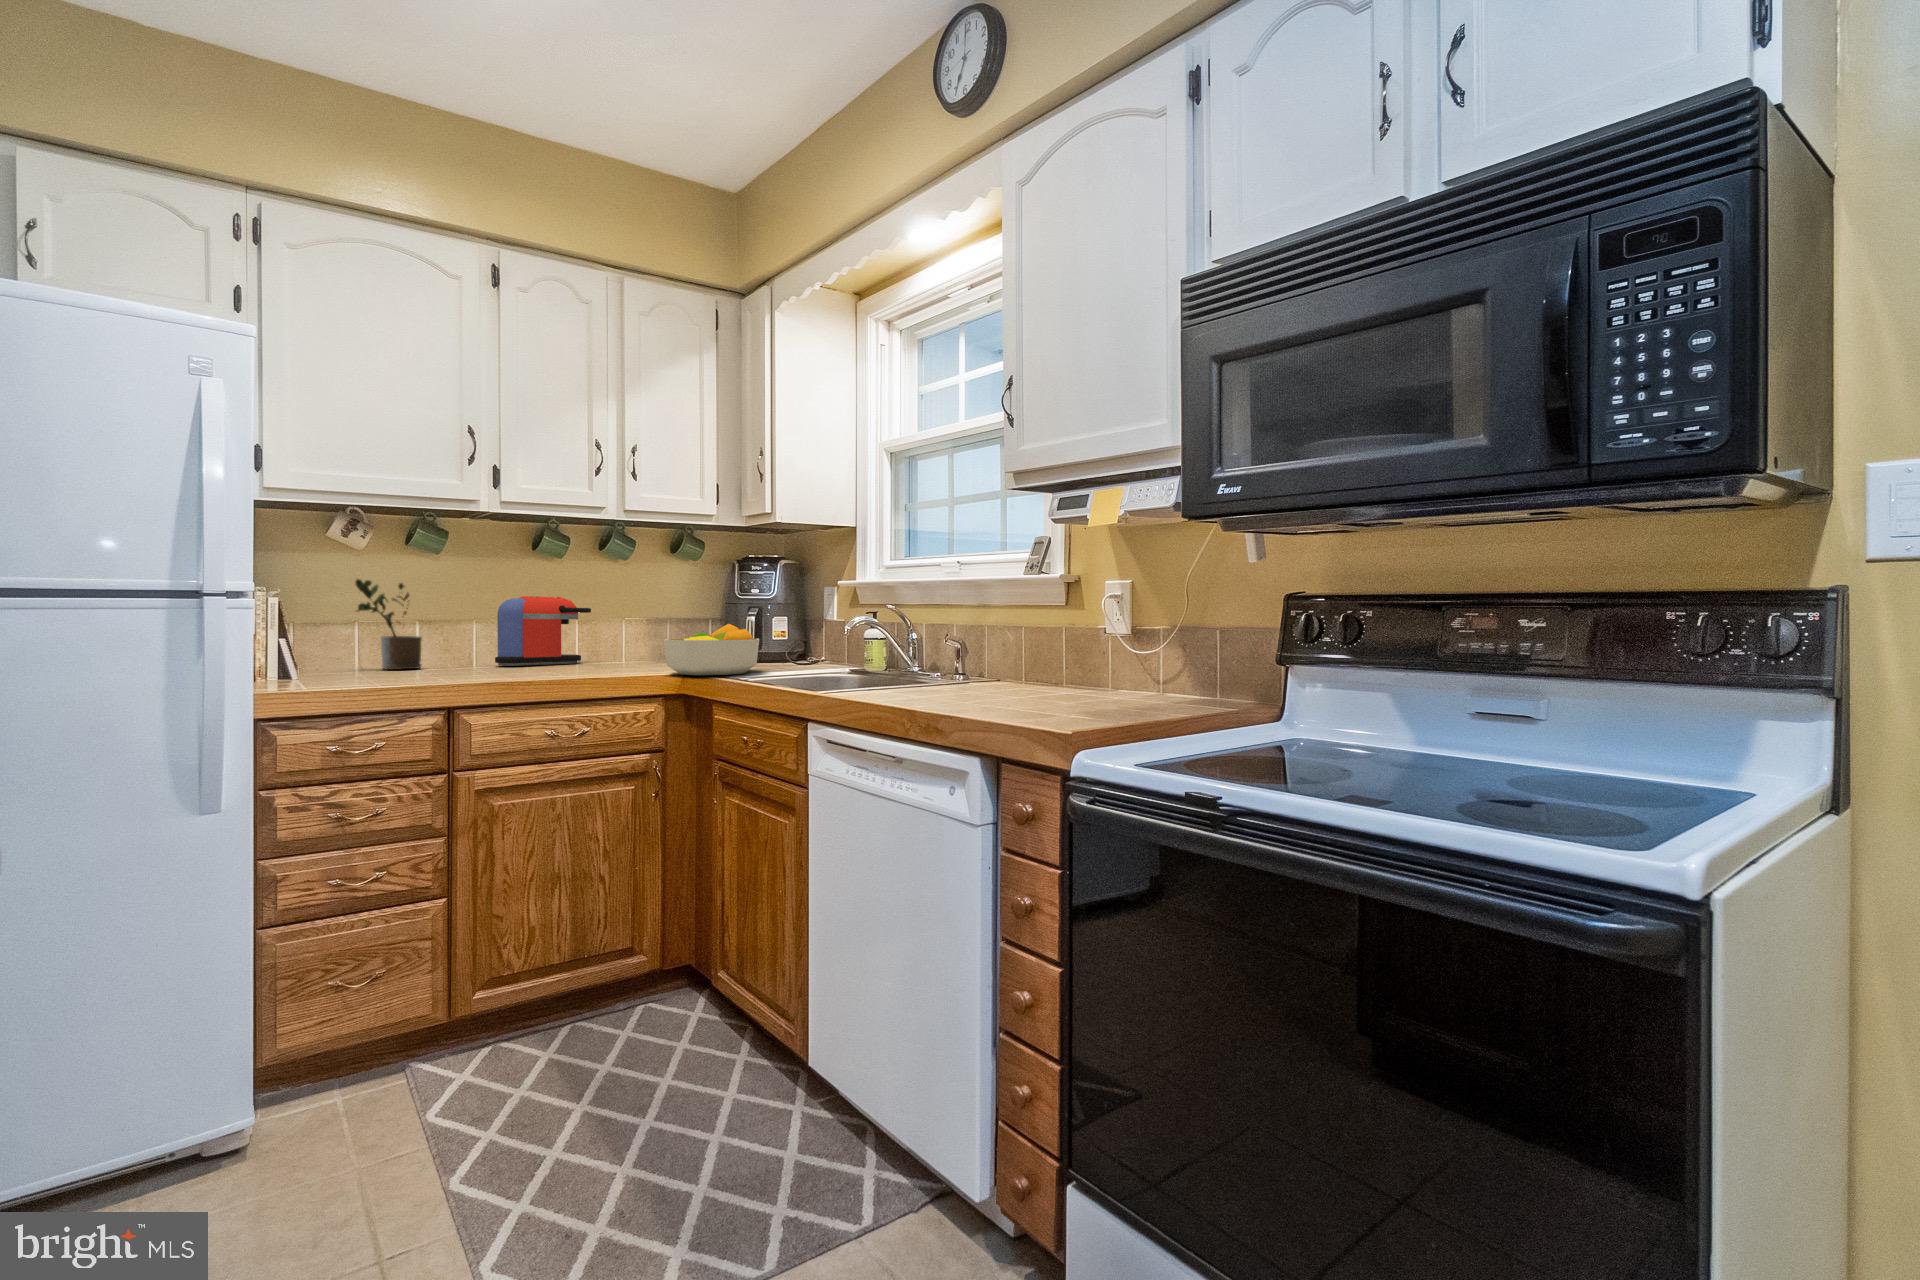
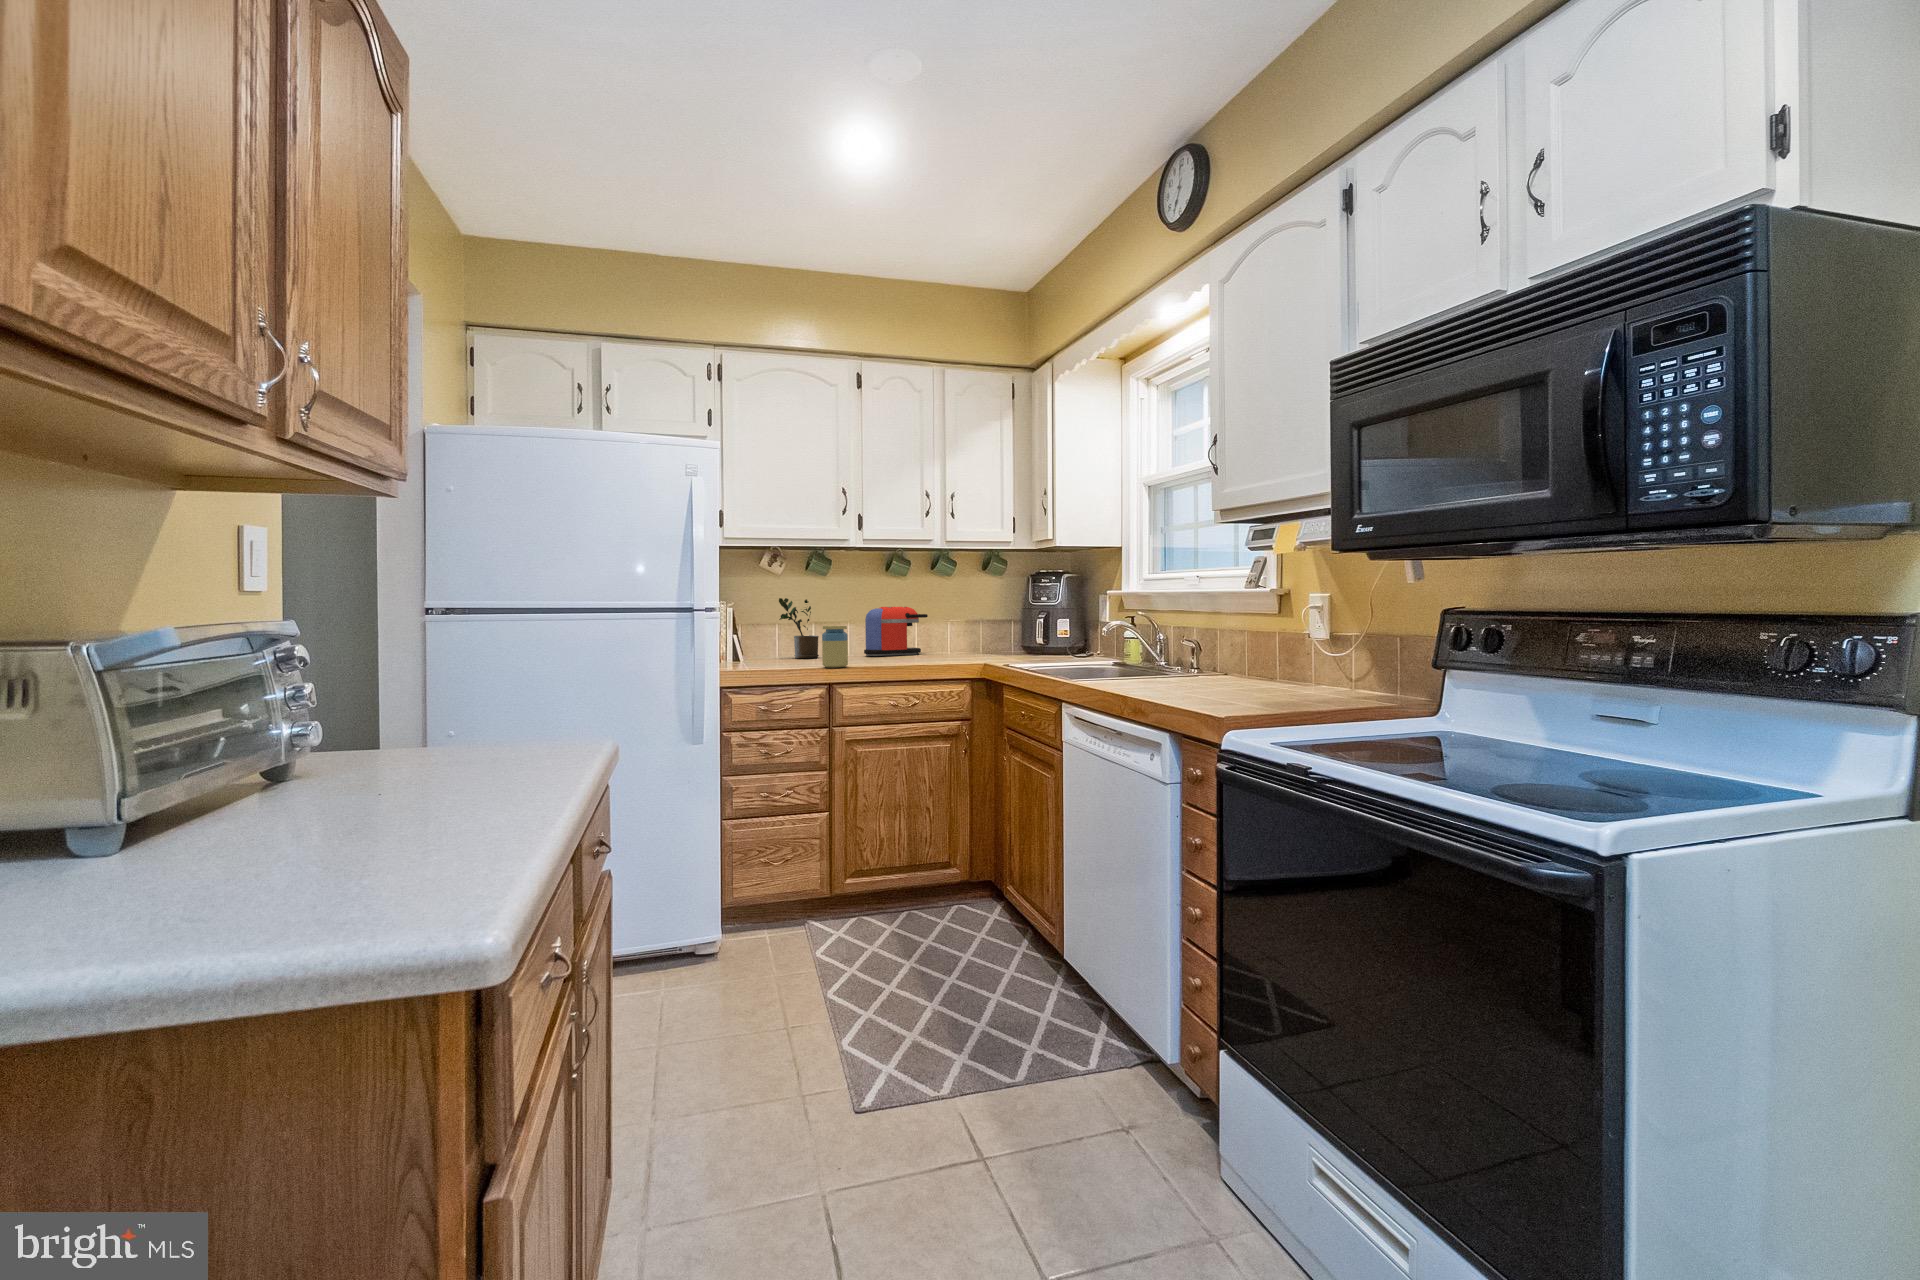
jar: none [433,619,475,681] -> present [822,626,848,668]
fruit bowl: present [664,624,759,675] -> none [970,626,1041,666]

